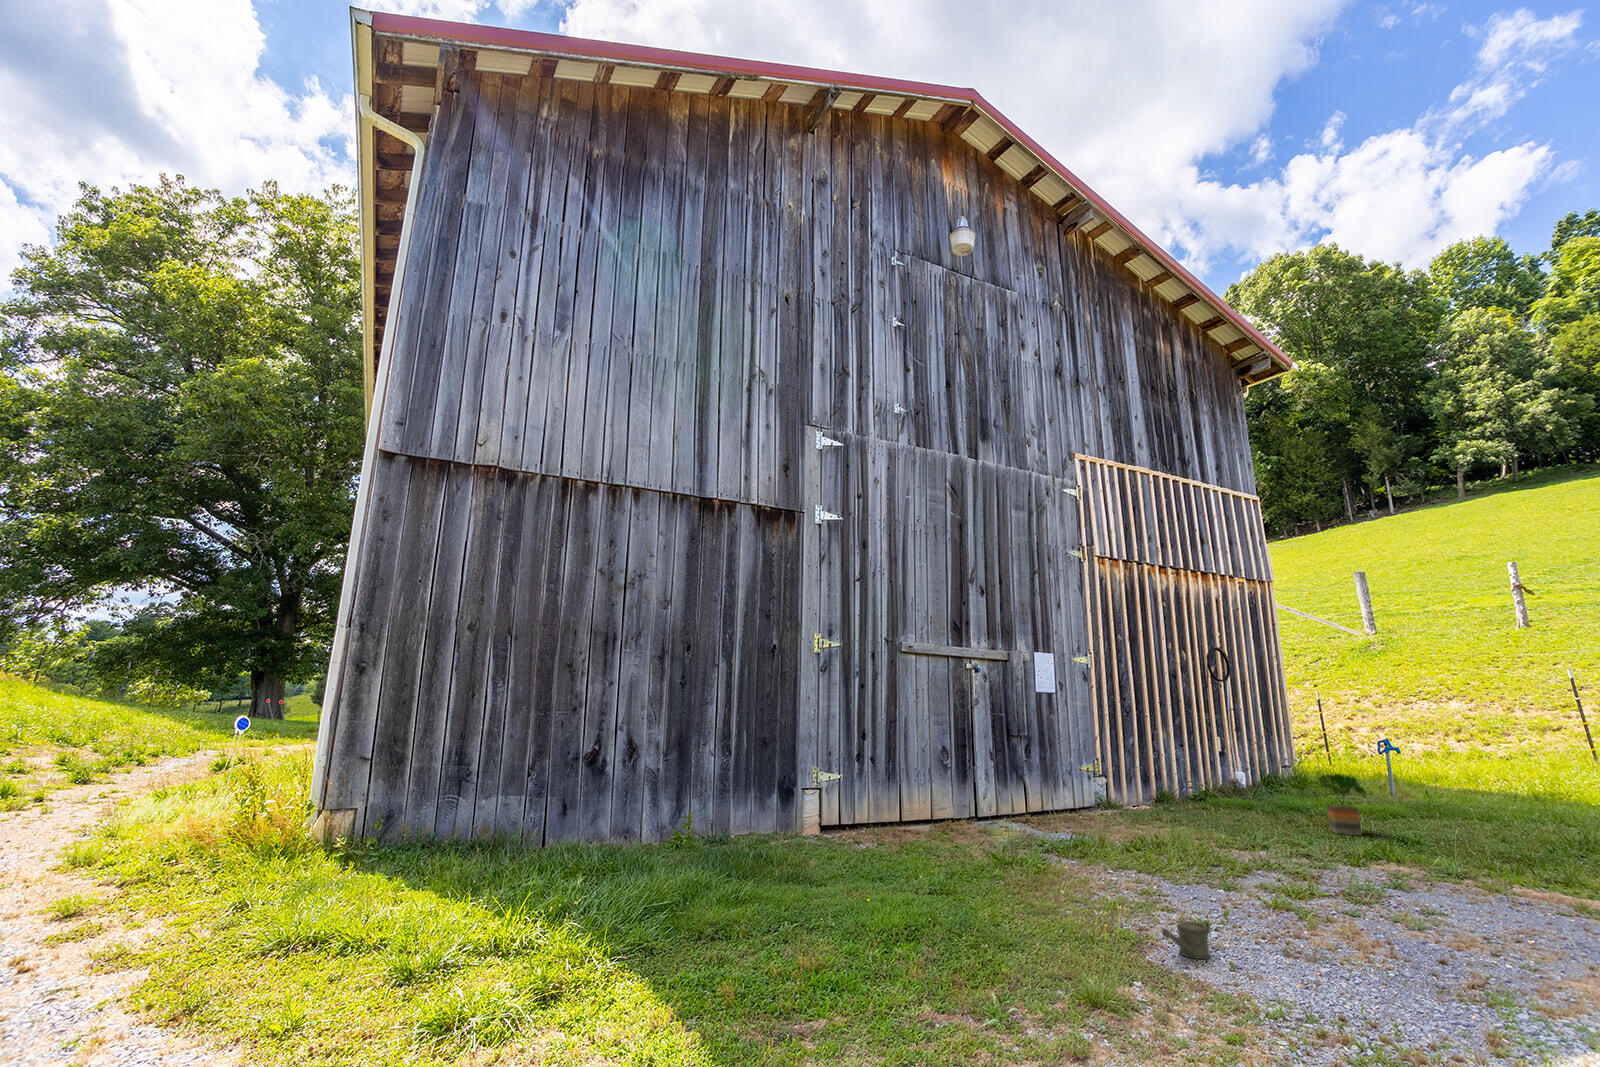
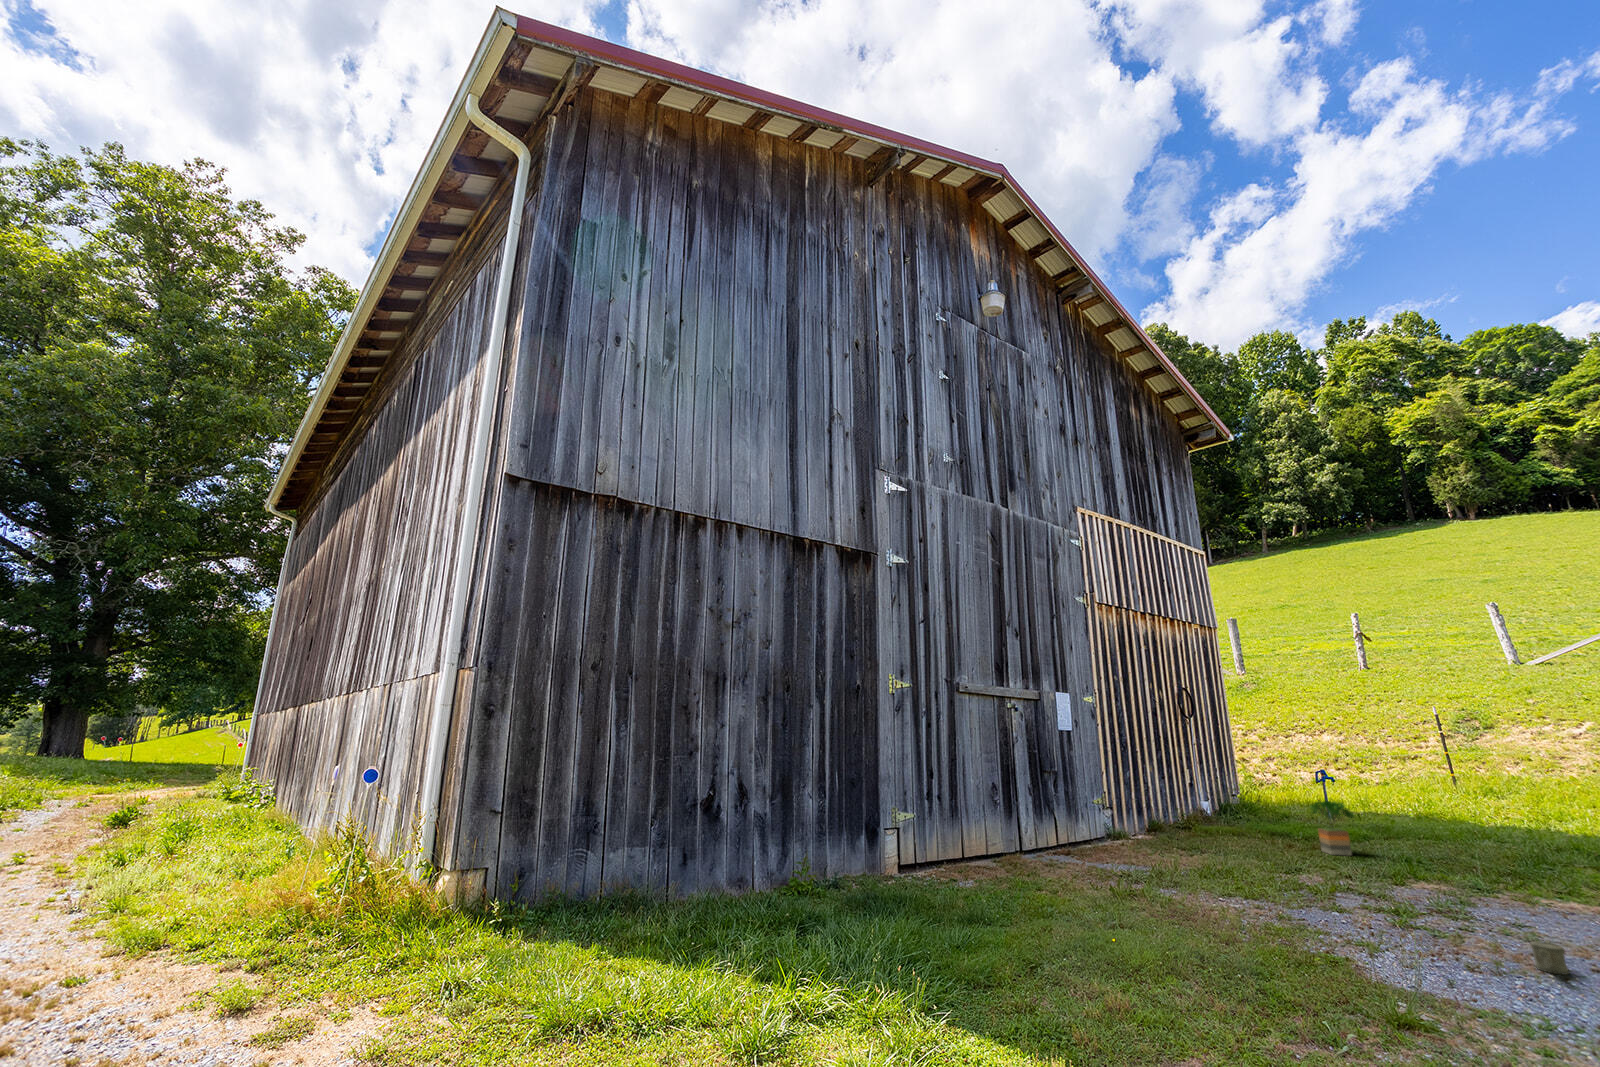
watering can: present [1161,921,1210,959] -> present [1530,940,1570,975]

